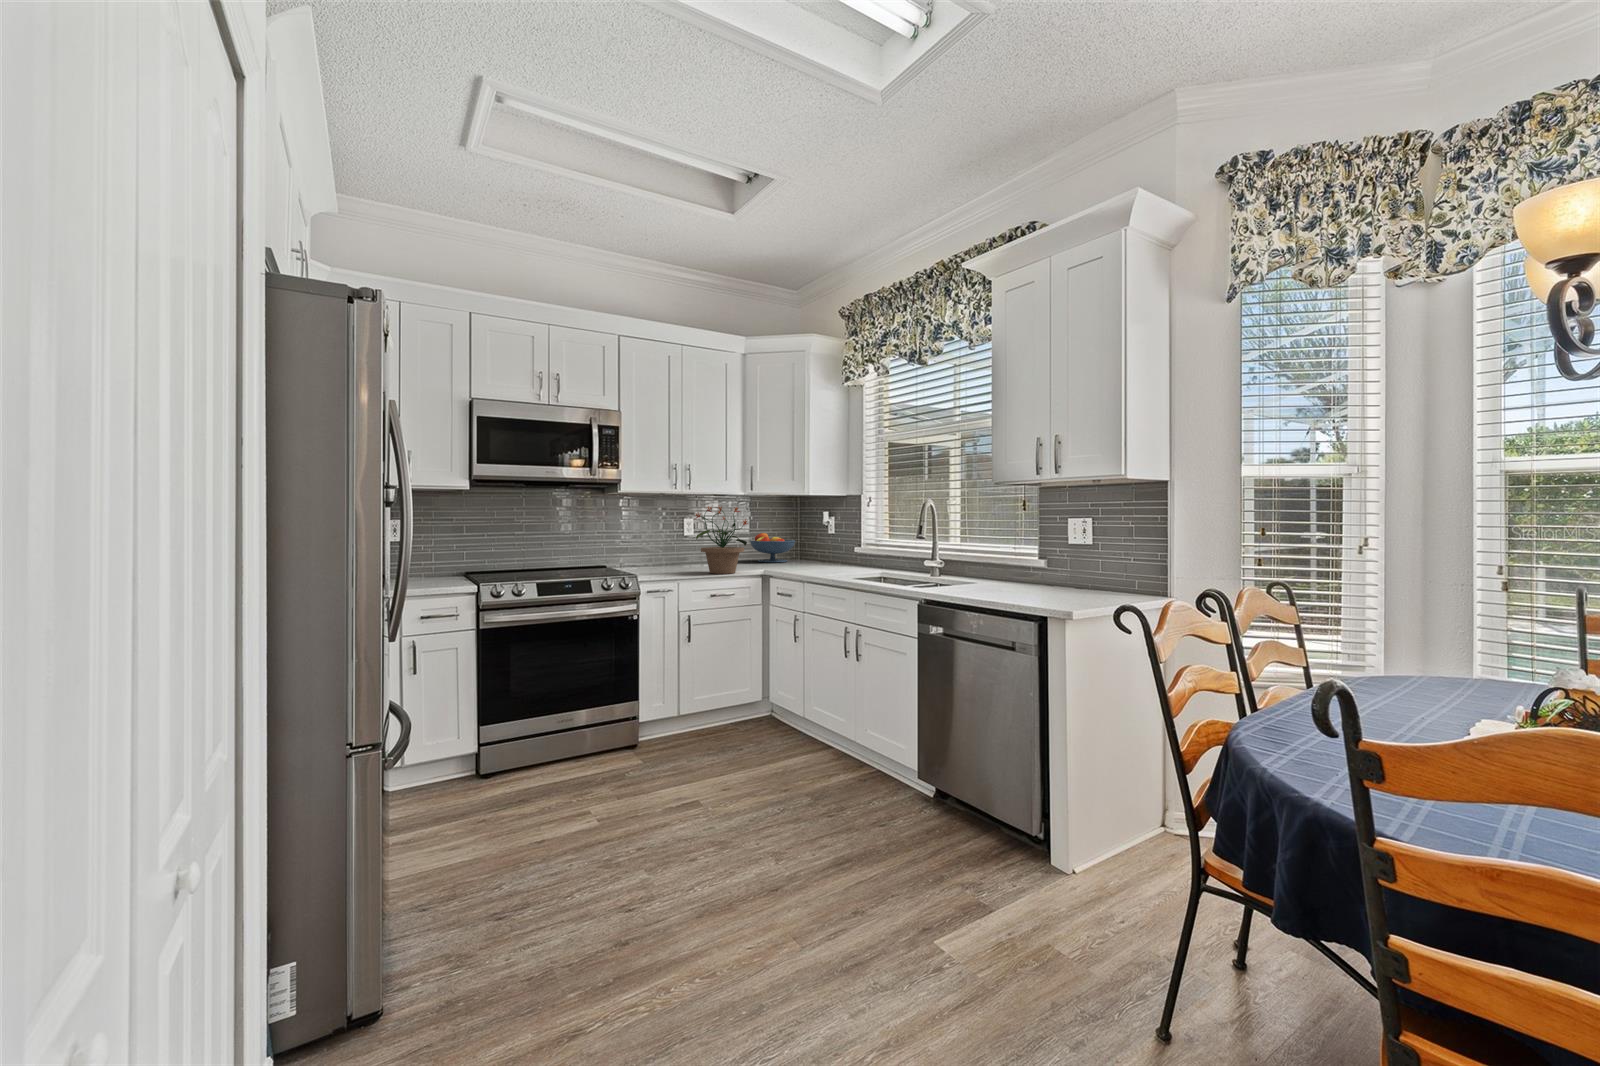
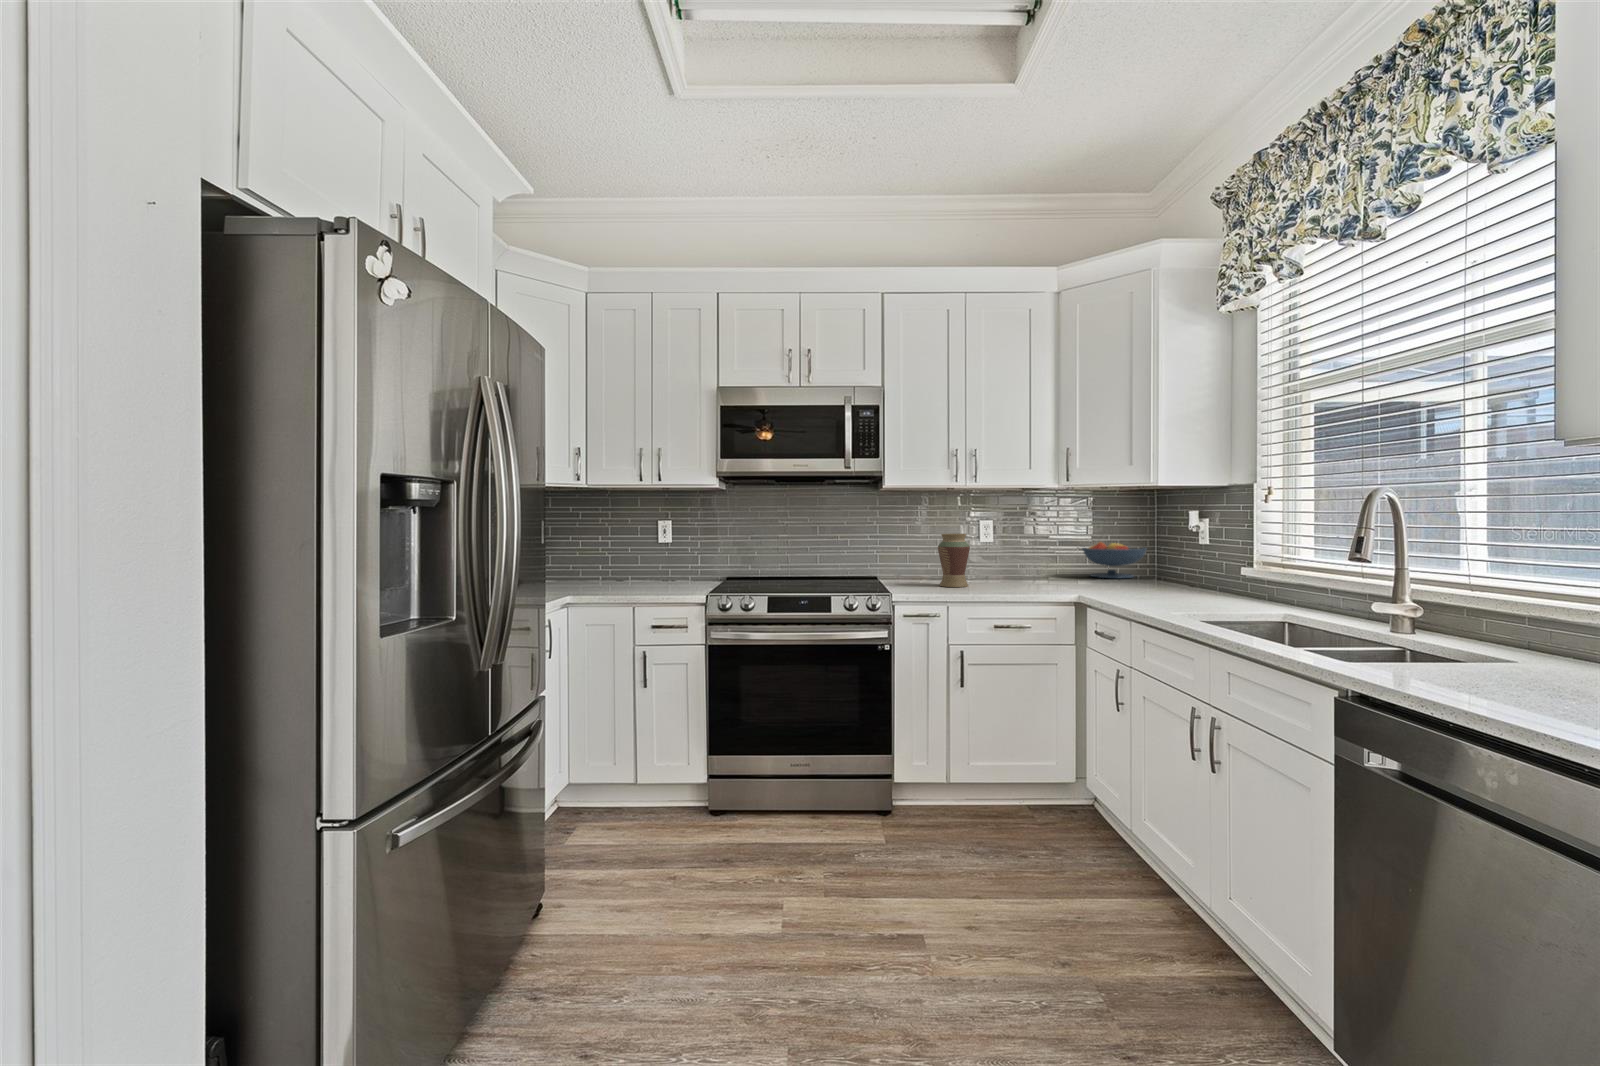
potted plant: present [694,507,748,574] -> none [974,501,1053,596]
vase: none [657,530,682,571] -> present [938,534,970,587]

